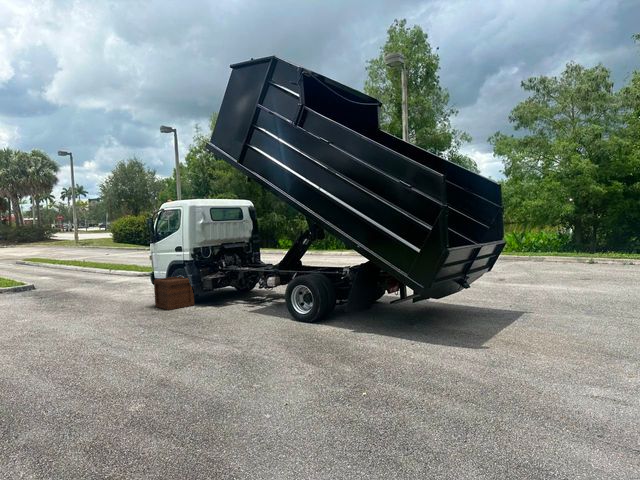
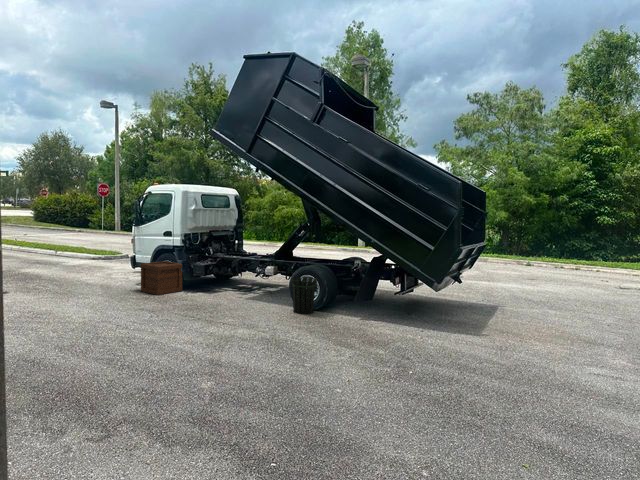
waste bin: none [284,287,312,327] -> present [291,277,317,314]

